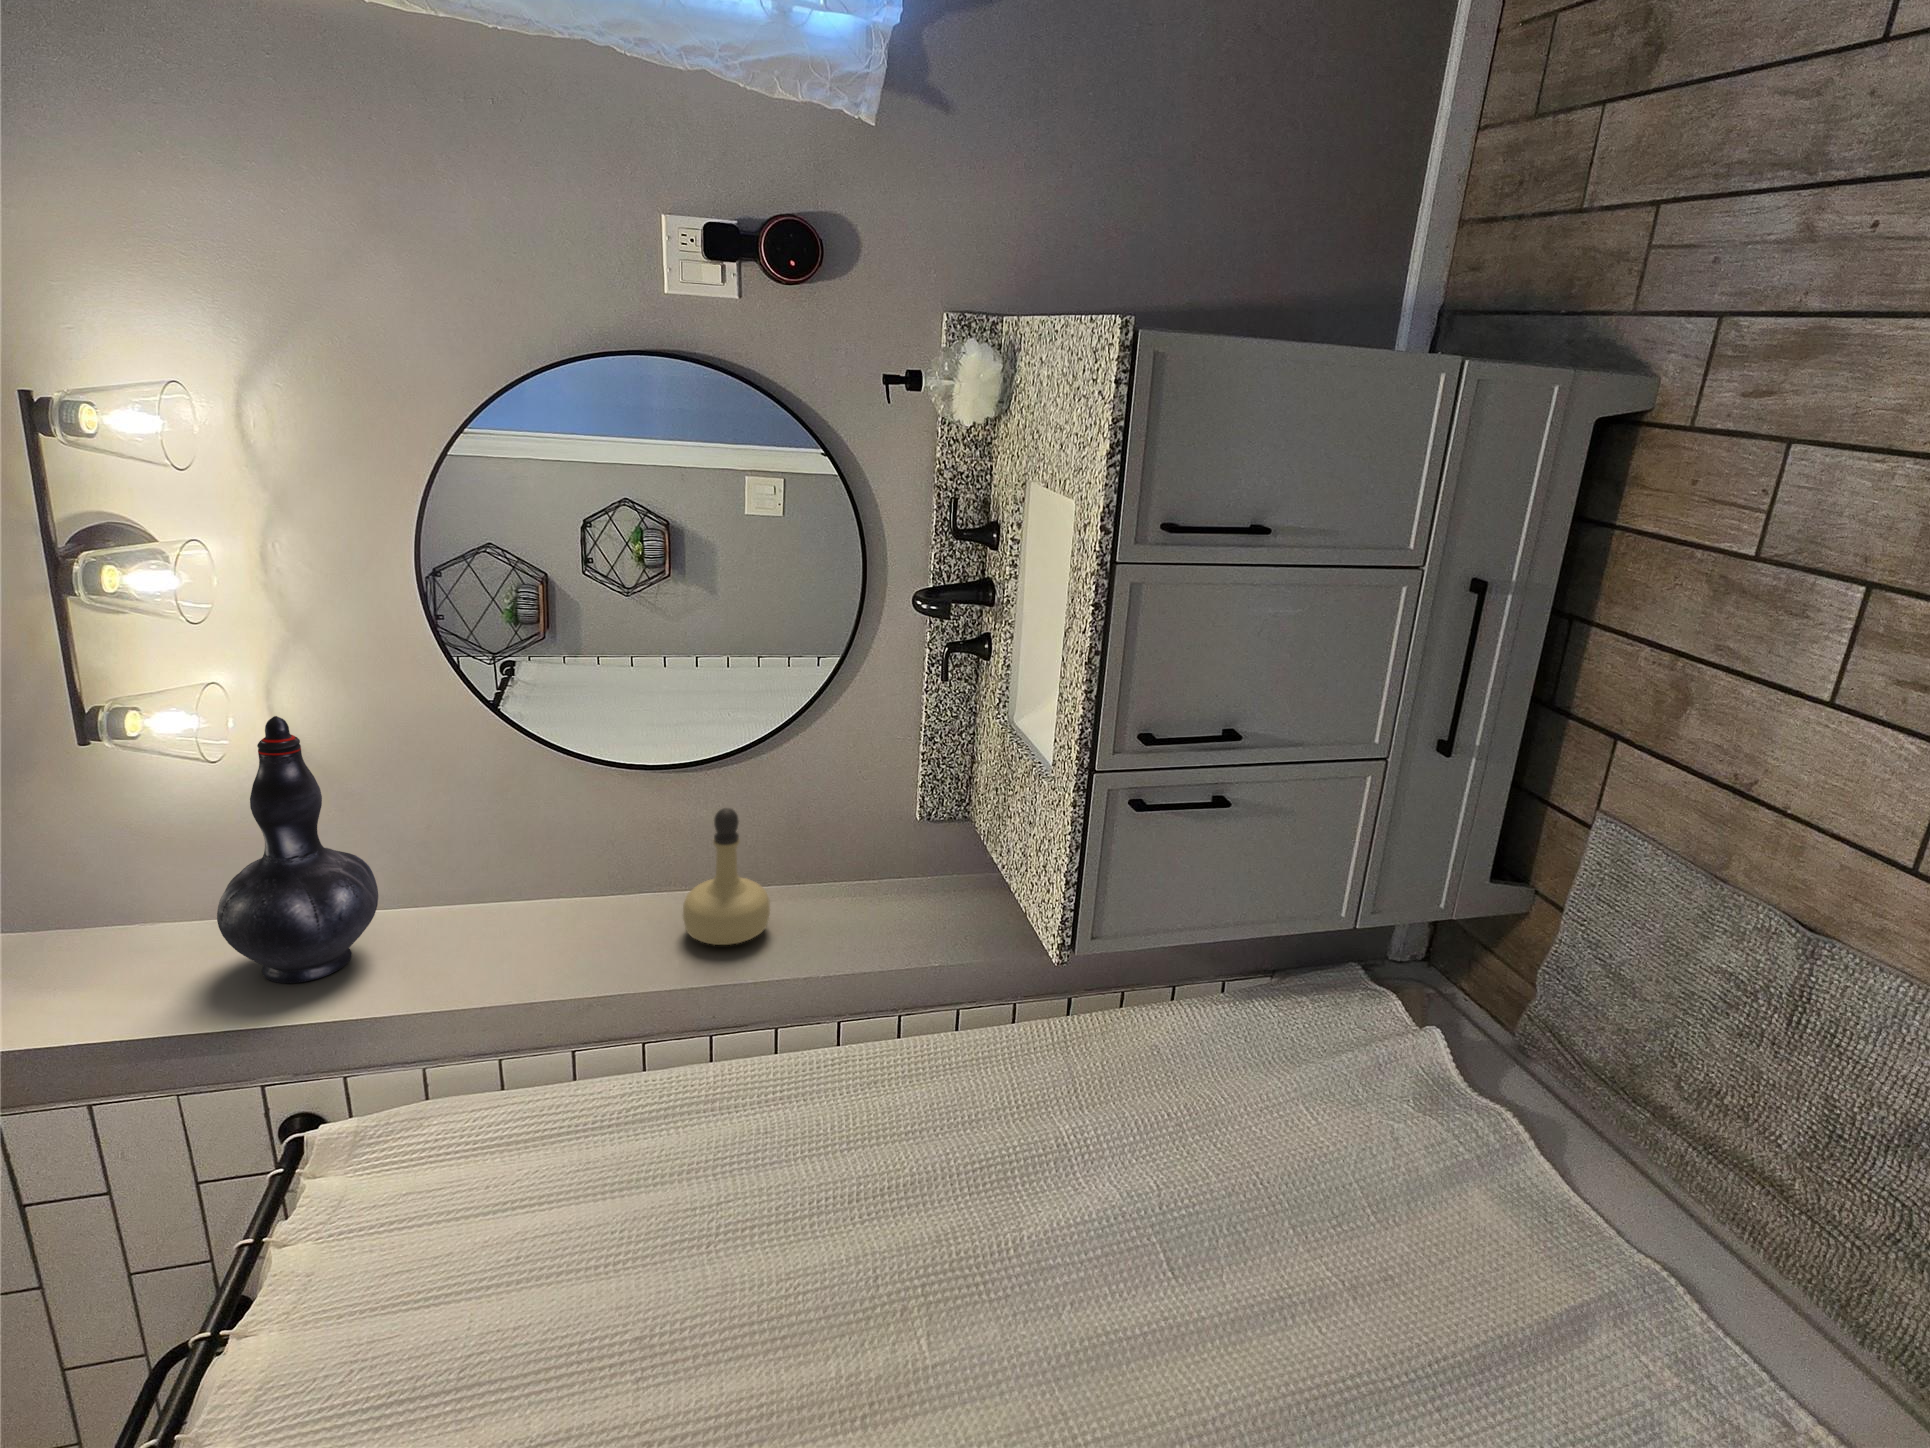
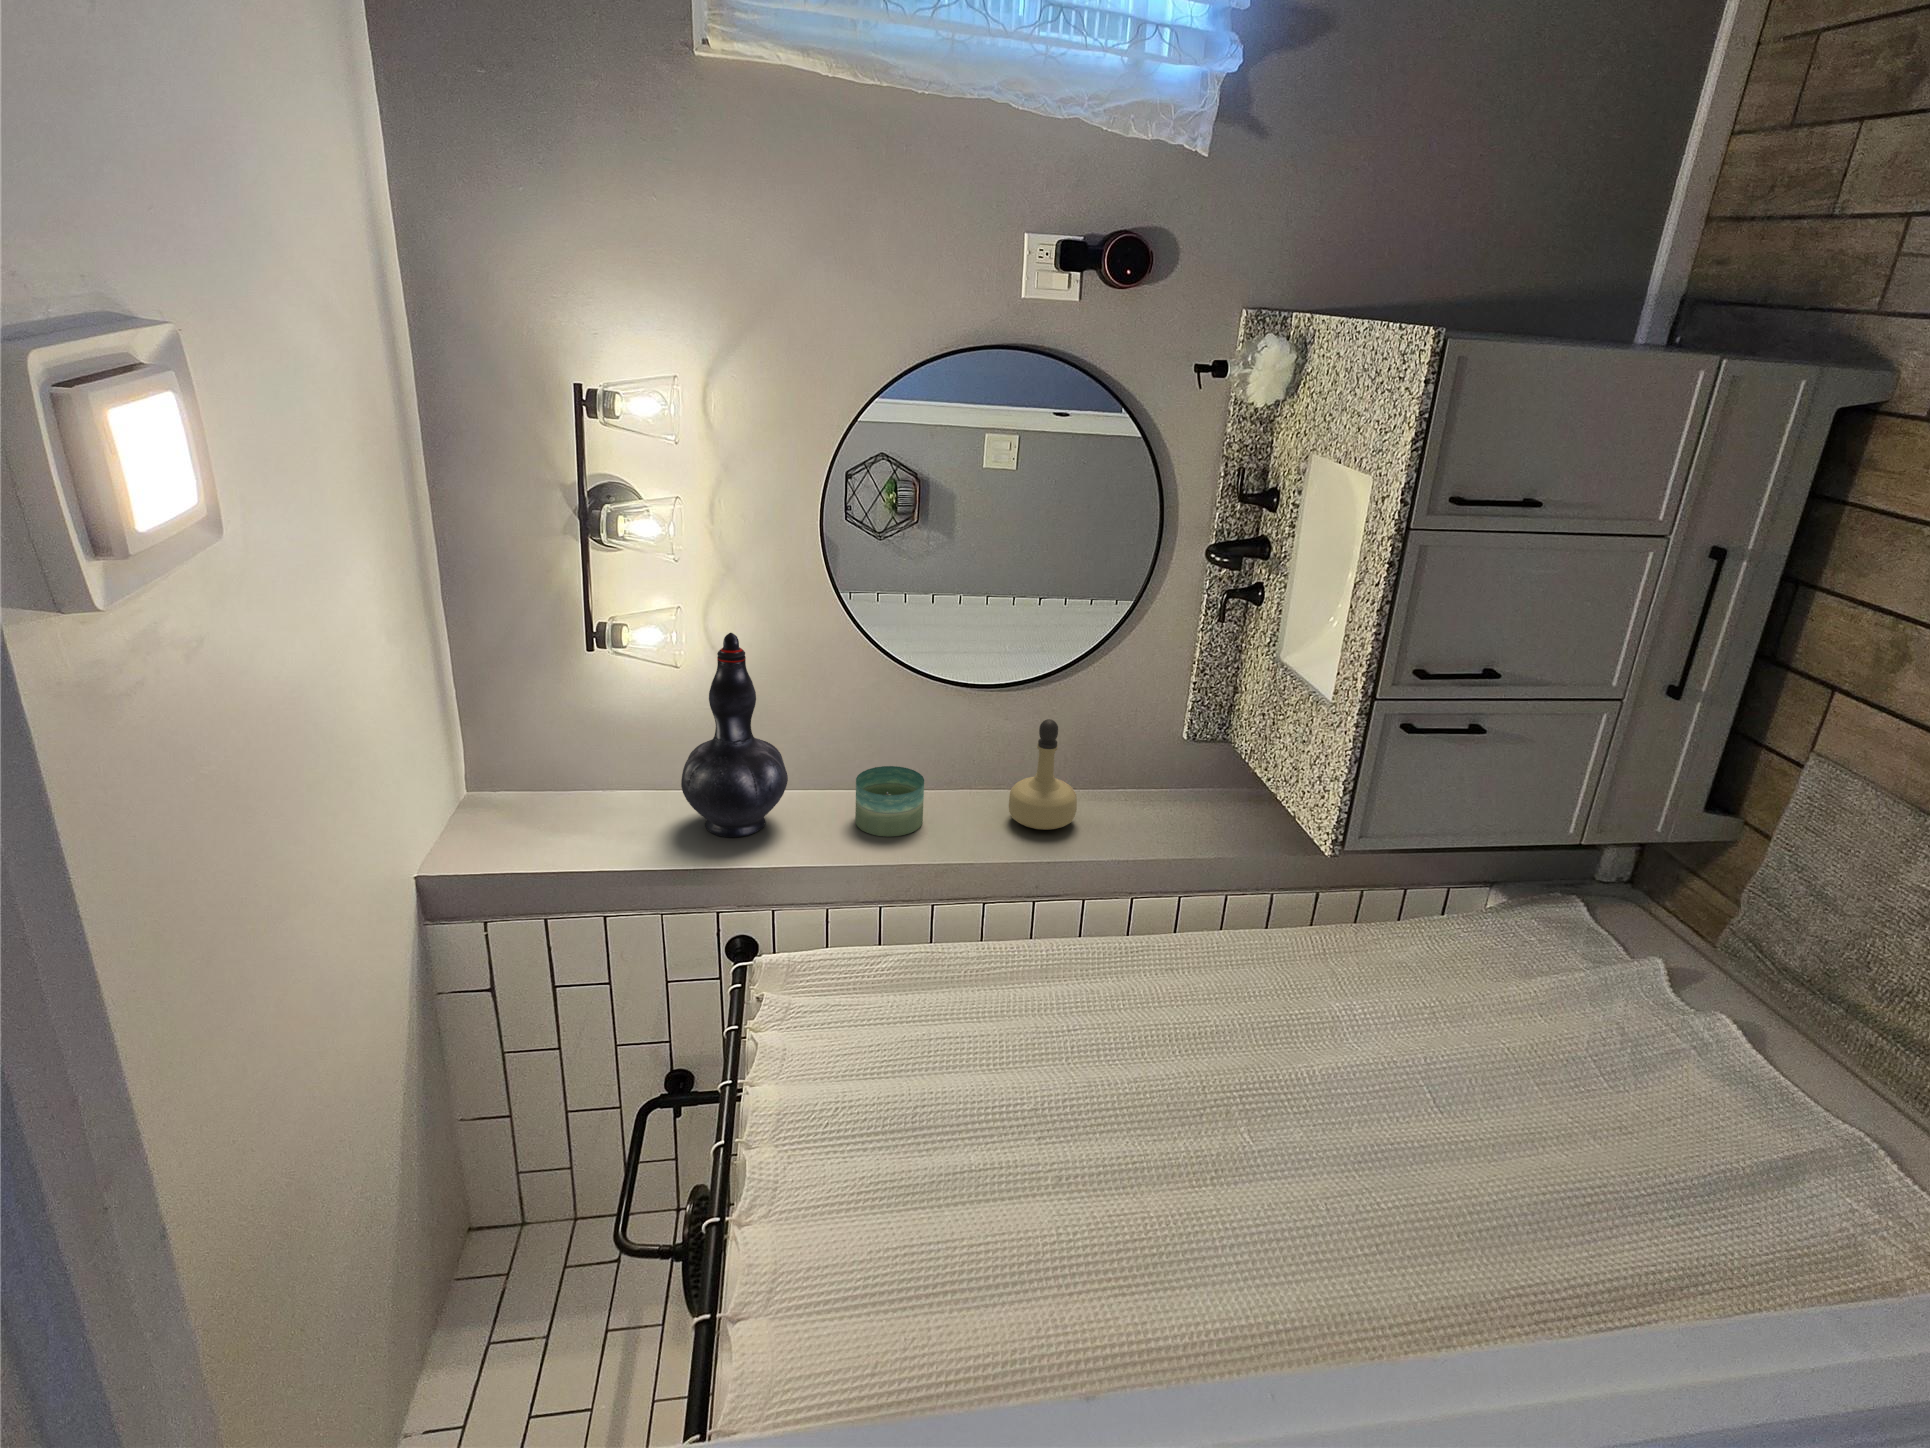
candle: none [473,875,571,968] -> present [855,766,924,837]

